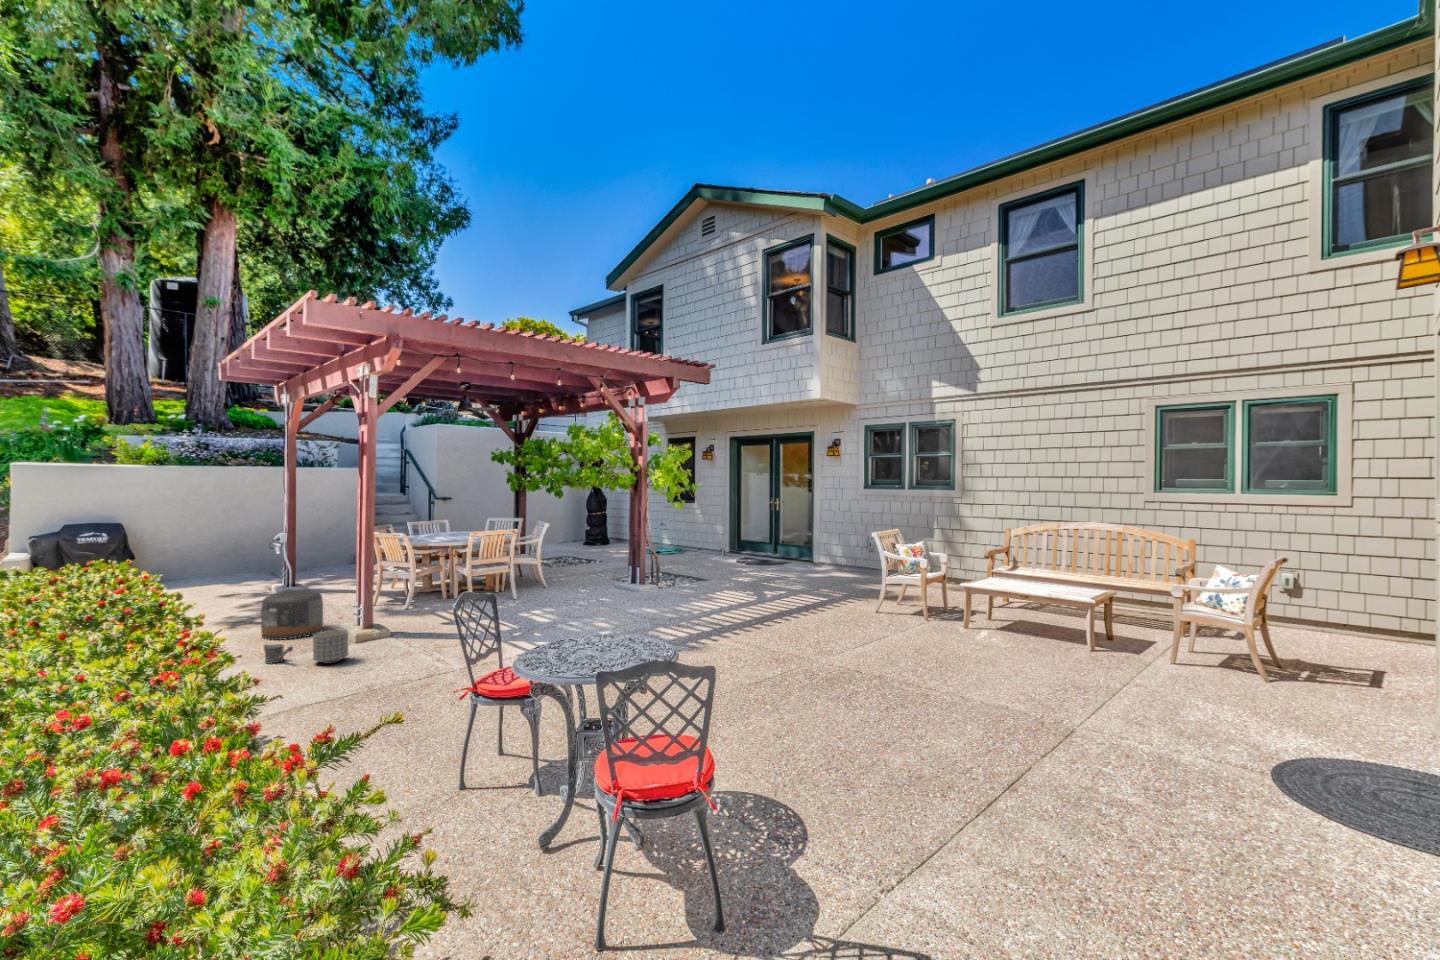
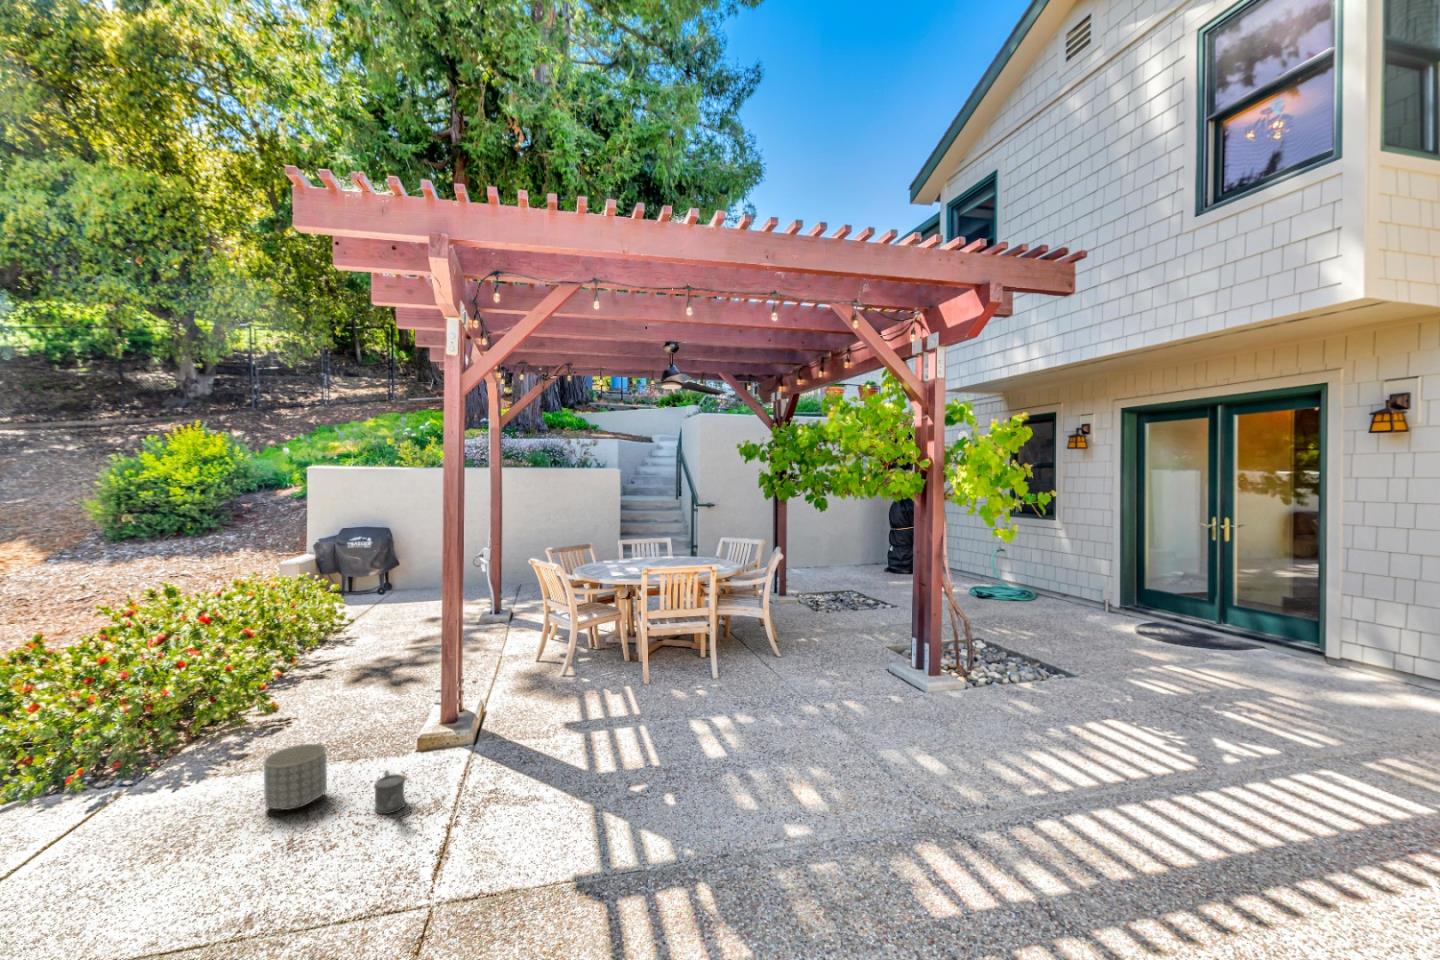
pouf: present [261,590,323,640] -> none [329,643,414,722]
watering can: present [264,644,293,664] -> present [374,770,406,814]

